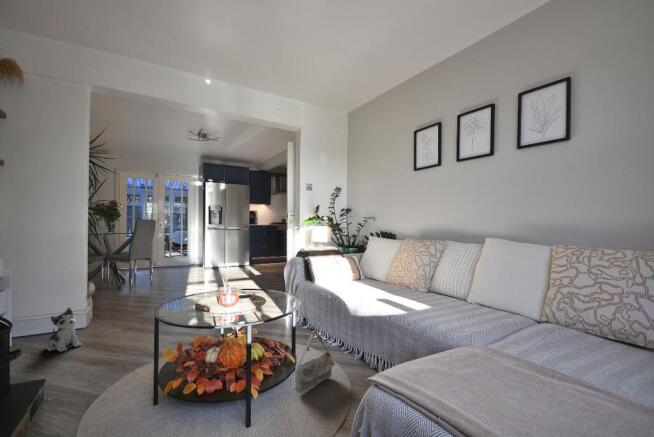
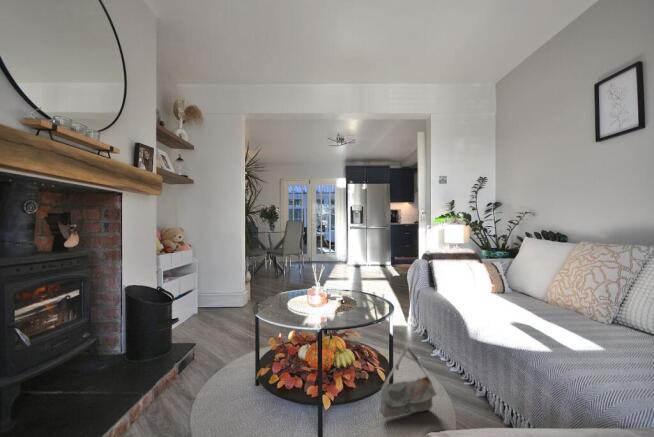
plush toy: present [47,308,81,352] -> none [208,289,230,325]

